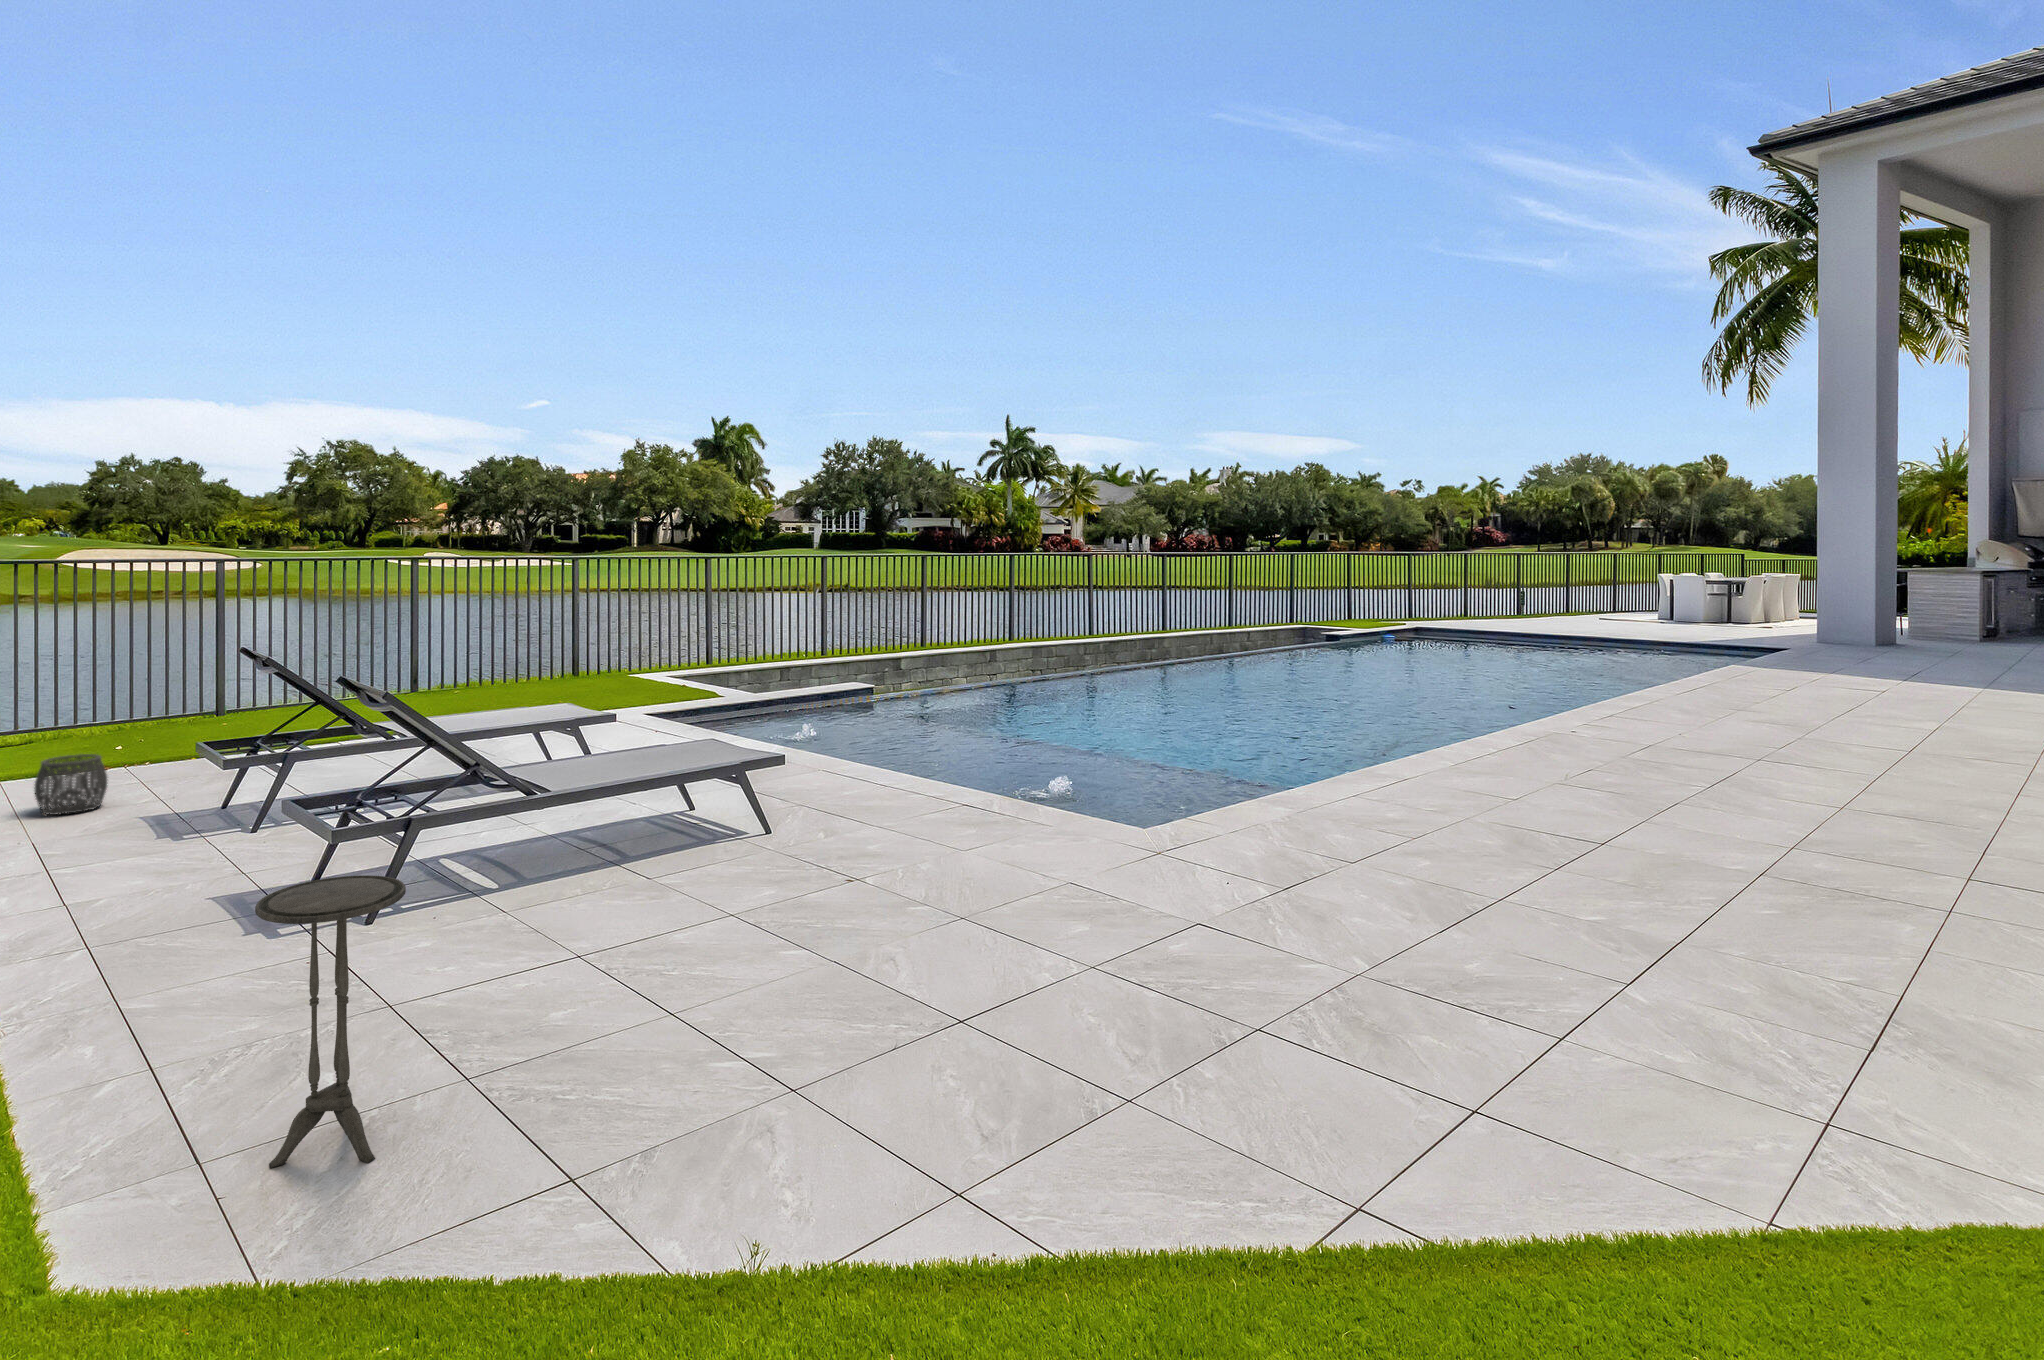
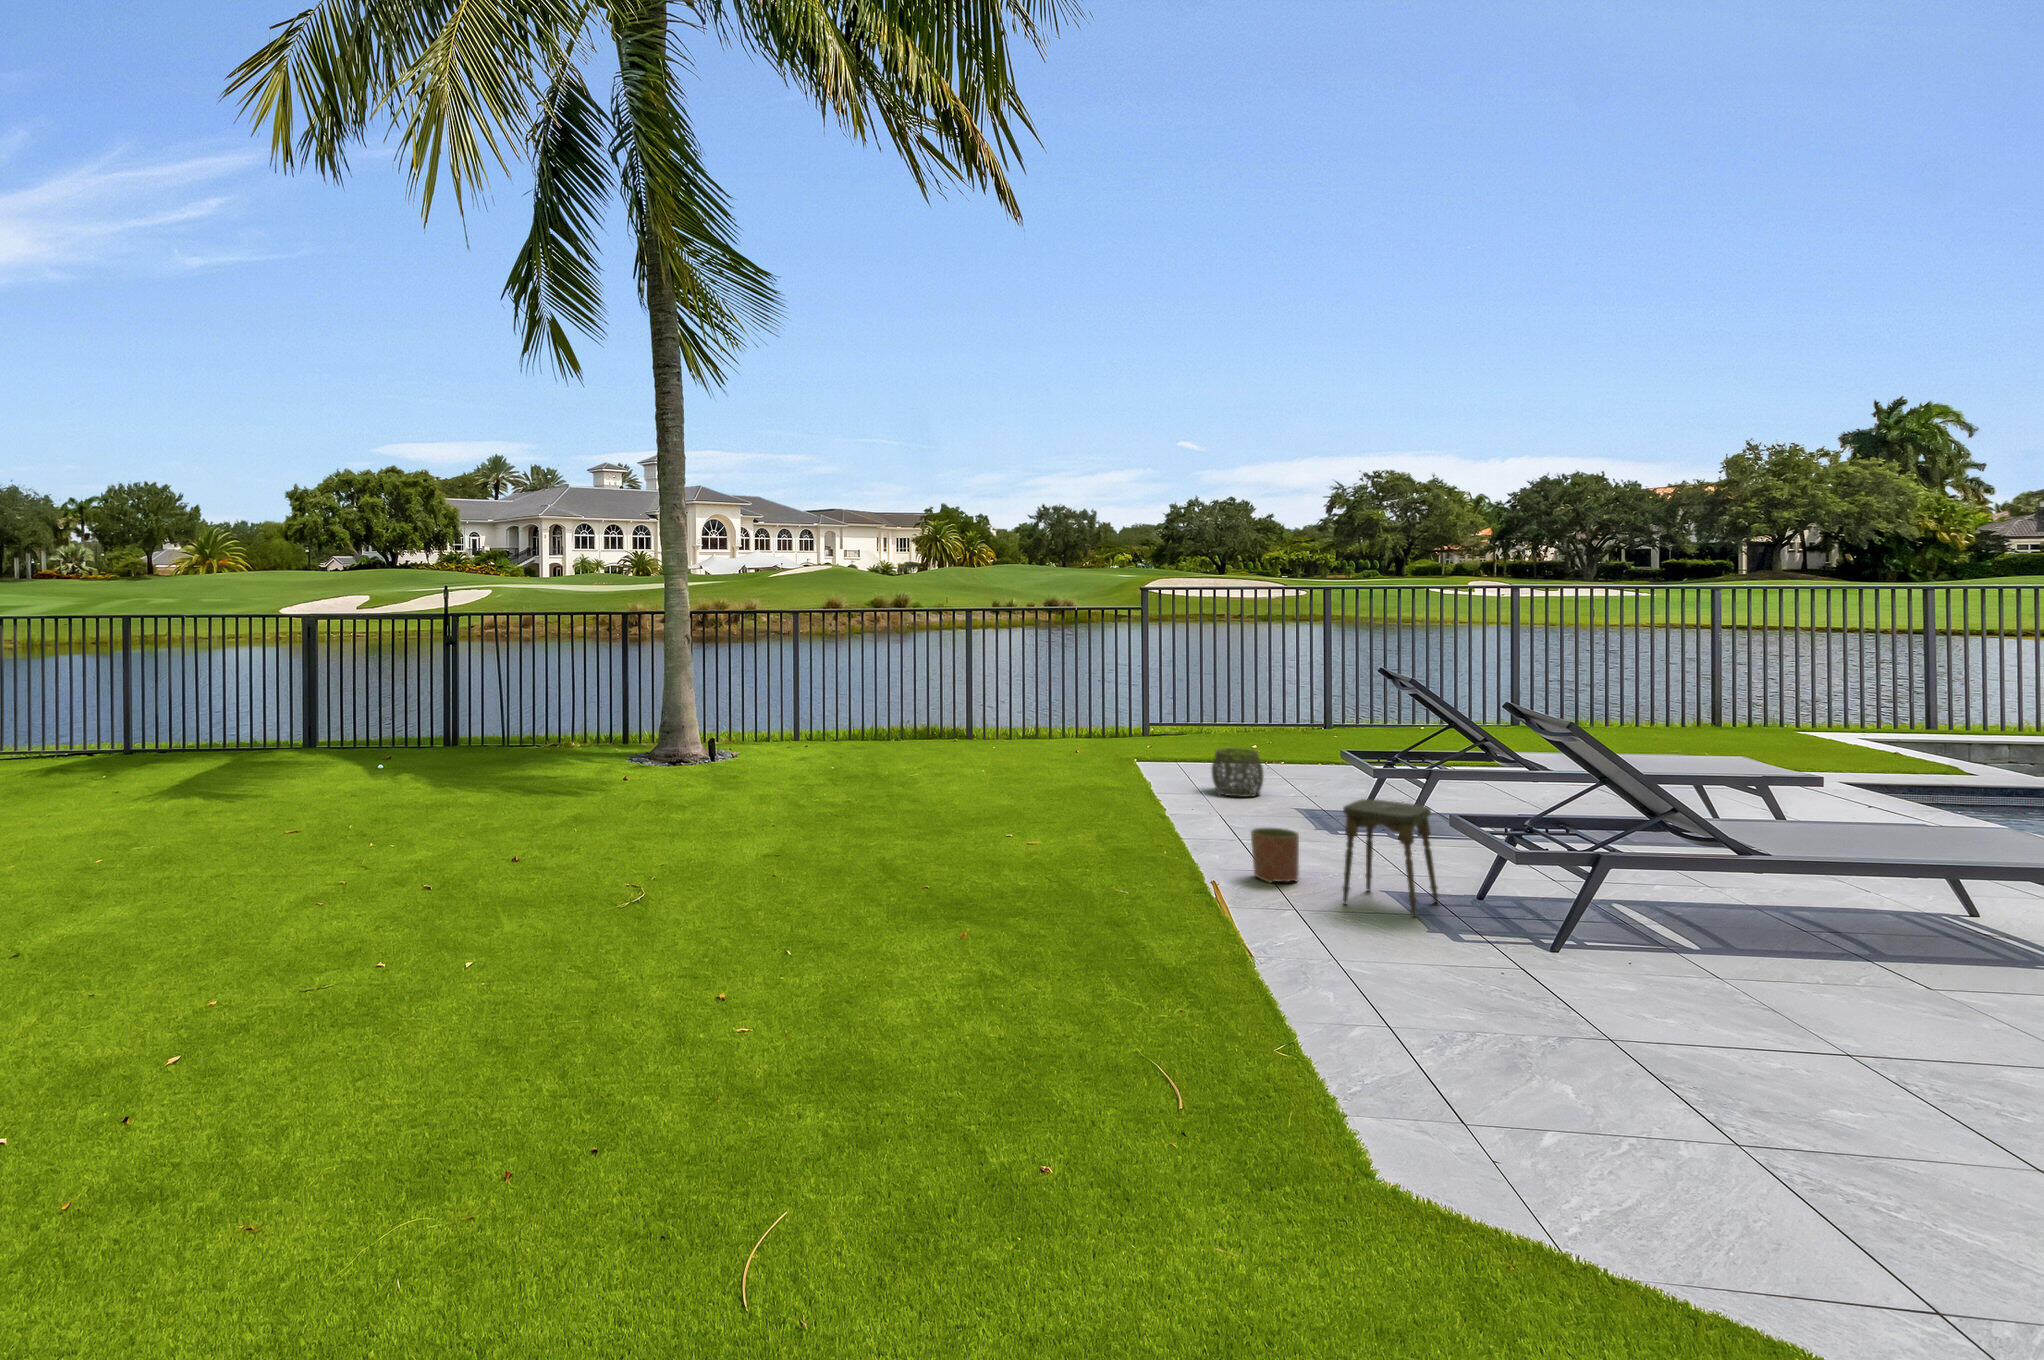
stool: none [150,796,267,925] -> present [1343,799,1438,917]
planter: none [40,849,107,920] -> present [1251,828,1299,883]
side table: present [255,875,406,1168] -> none [1519,893,1676,1186]

